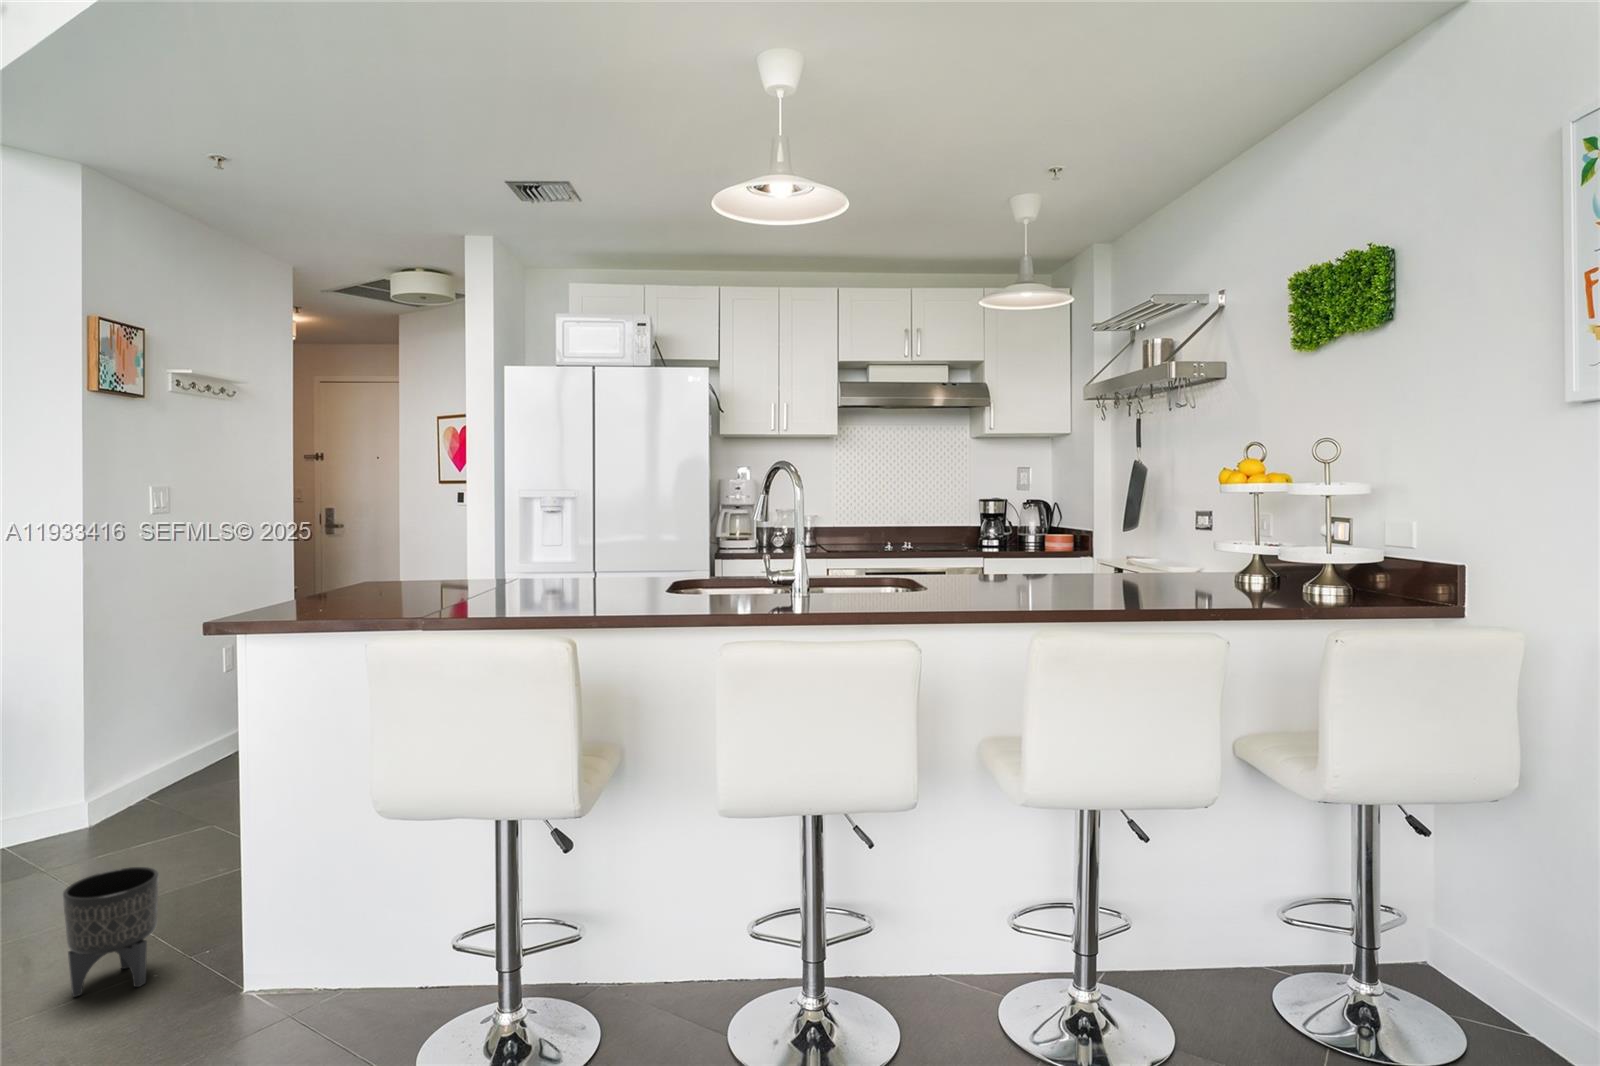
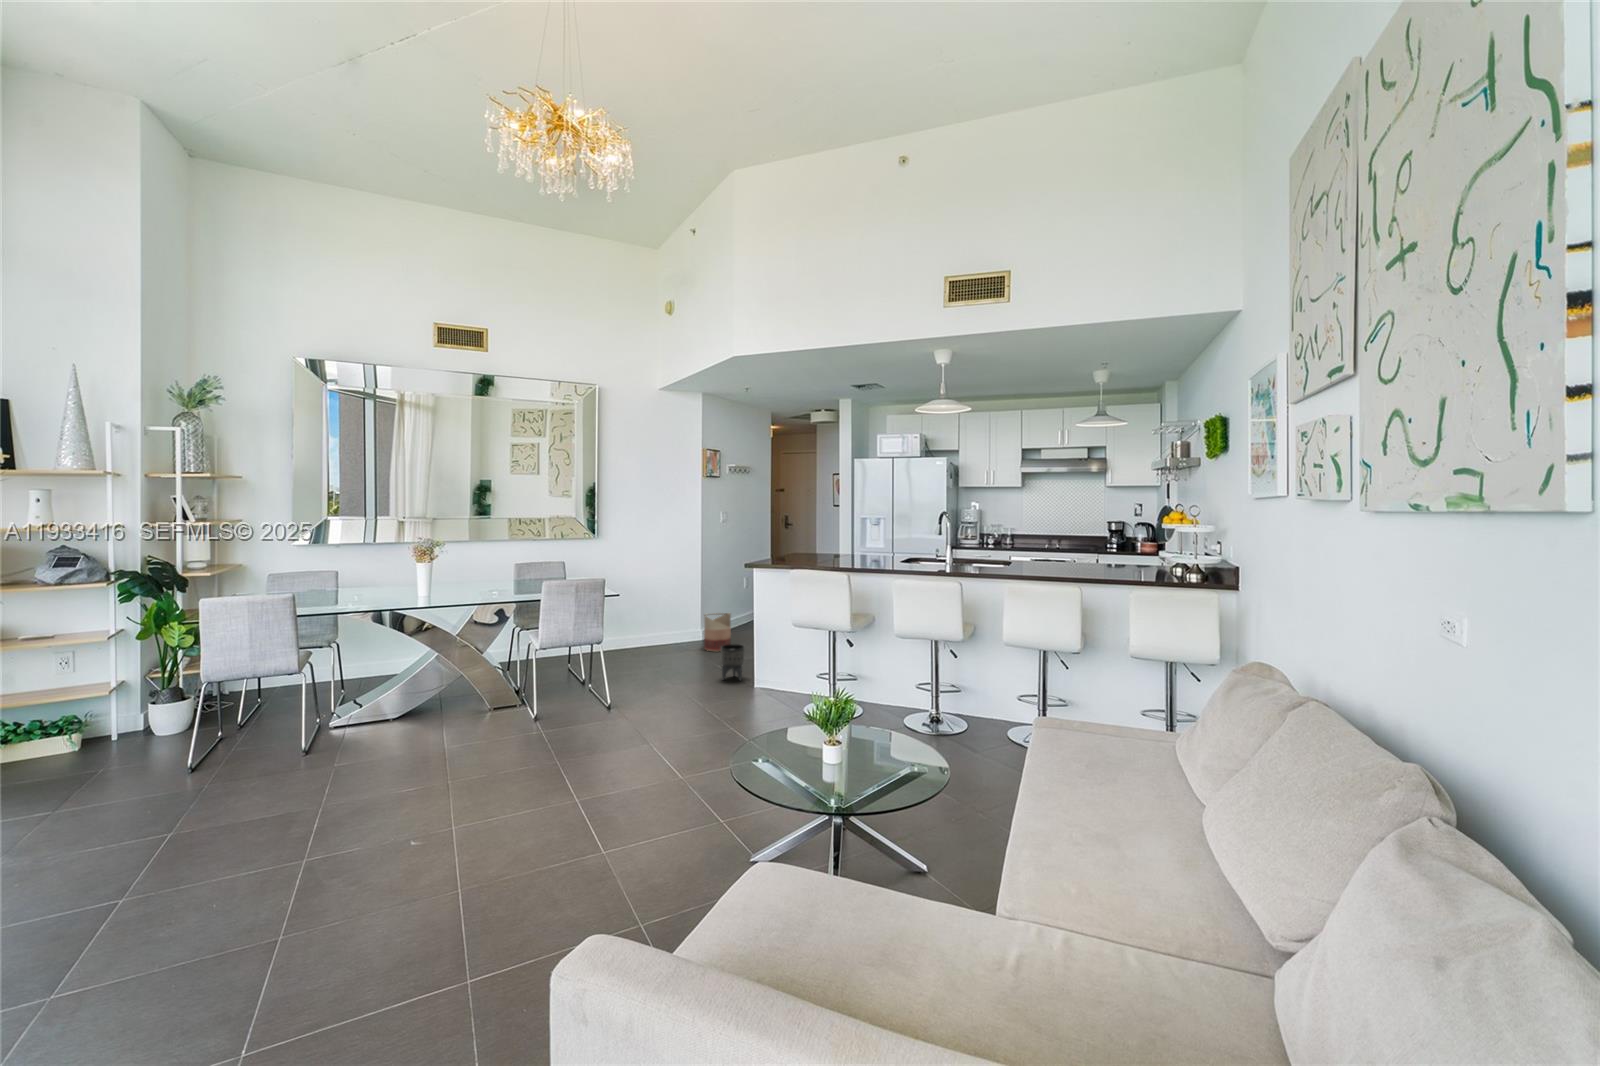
basket: none [72,747,166,862] -> present [704,613,731,651]

